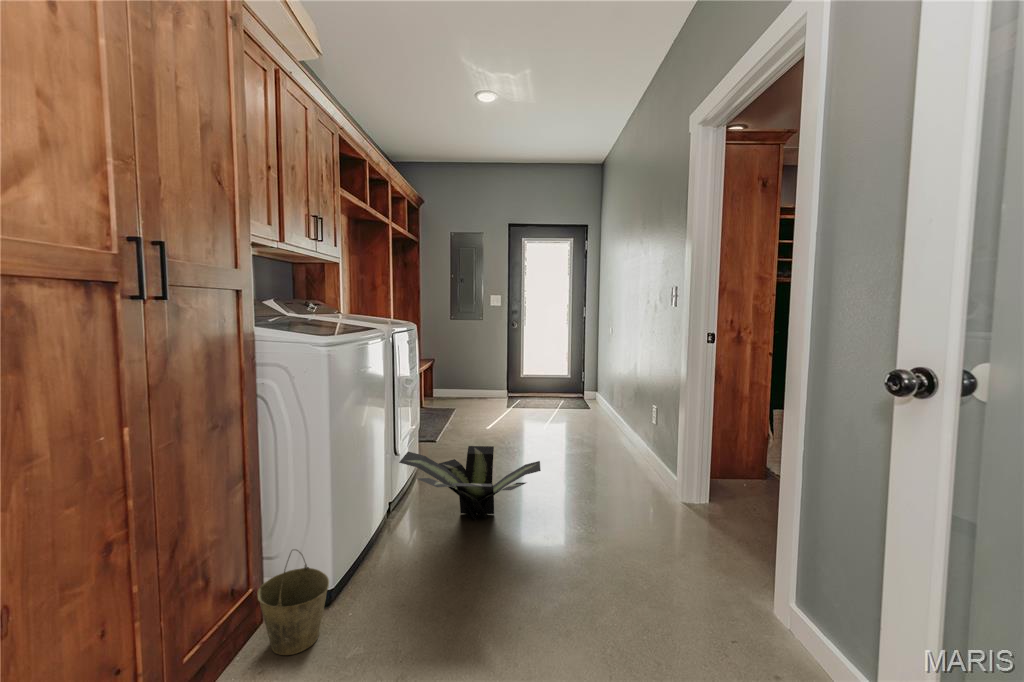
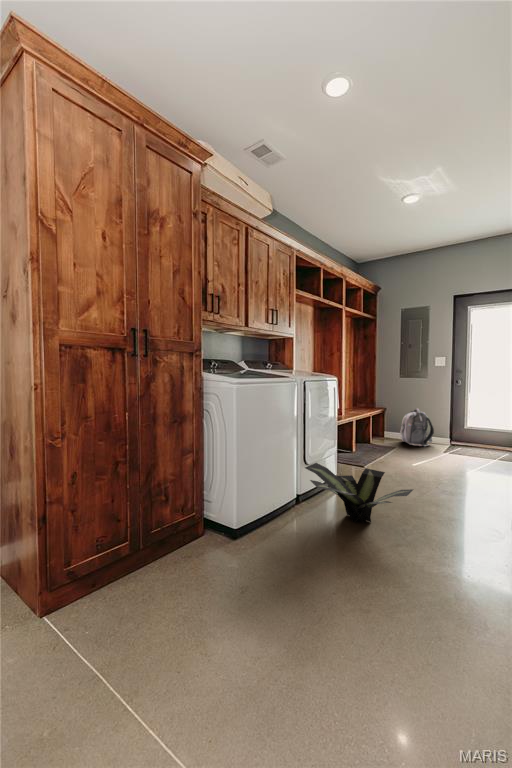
backpack: none [455,359,494,406] -> present [400,409,434,446]
bucket: present [257,549,329,655] -> none [193,497,229,555]

